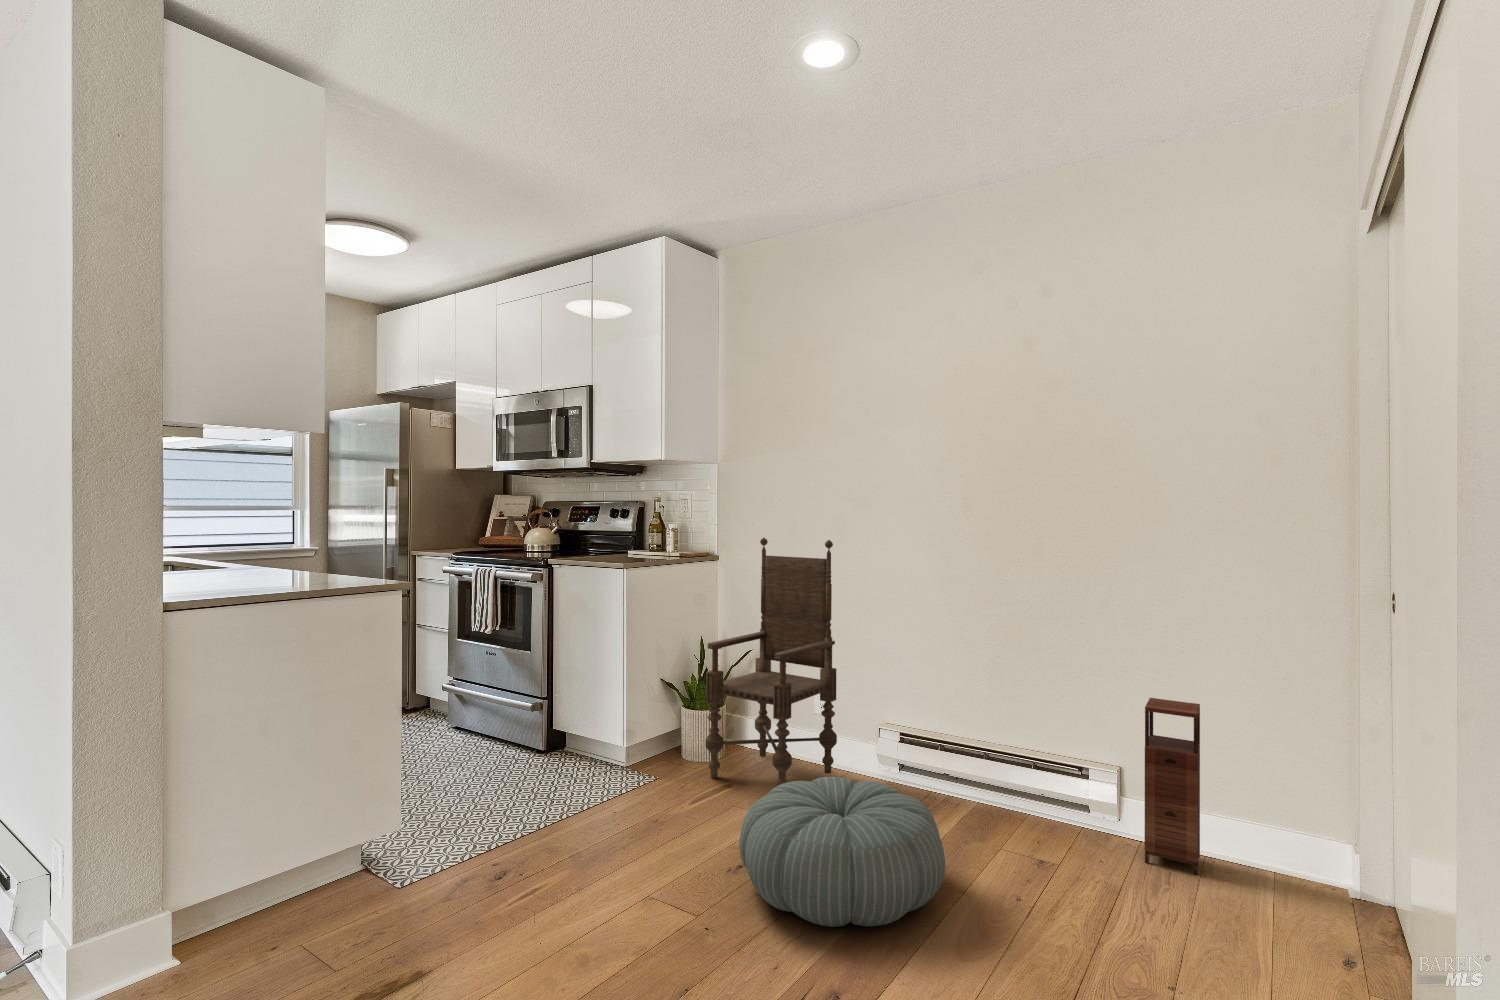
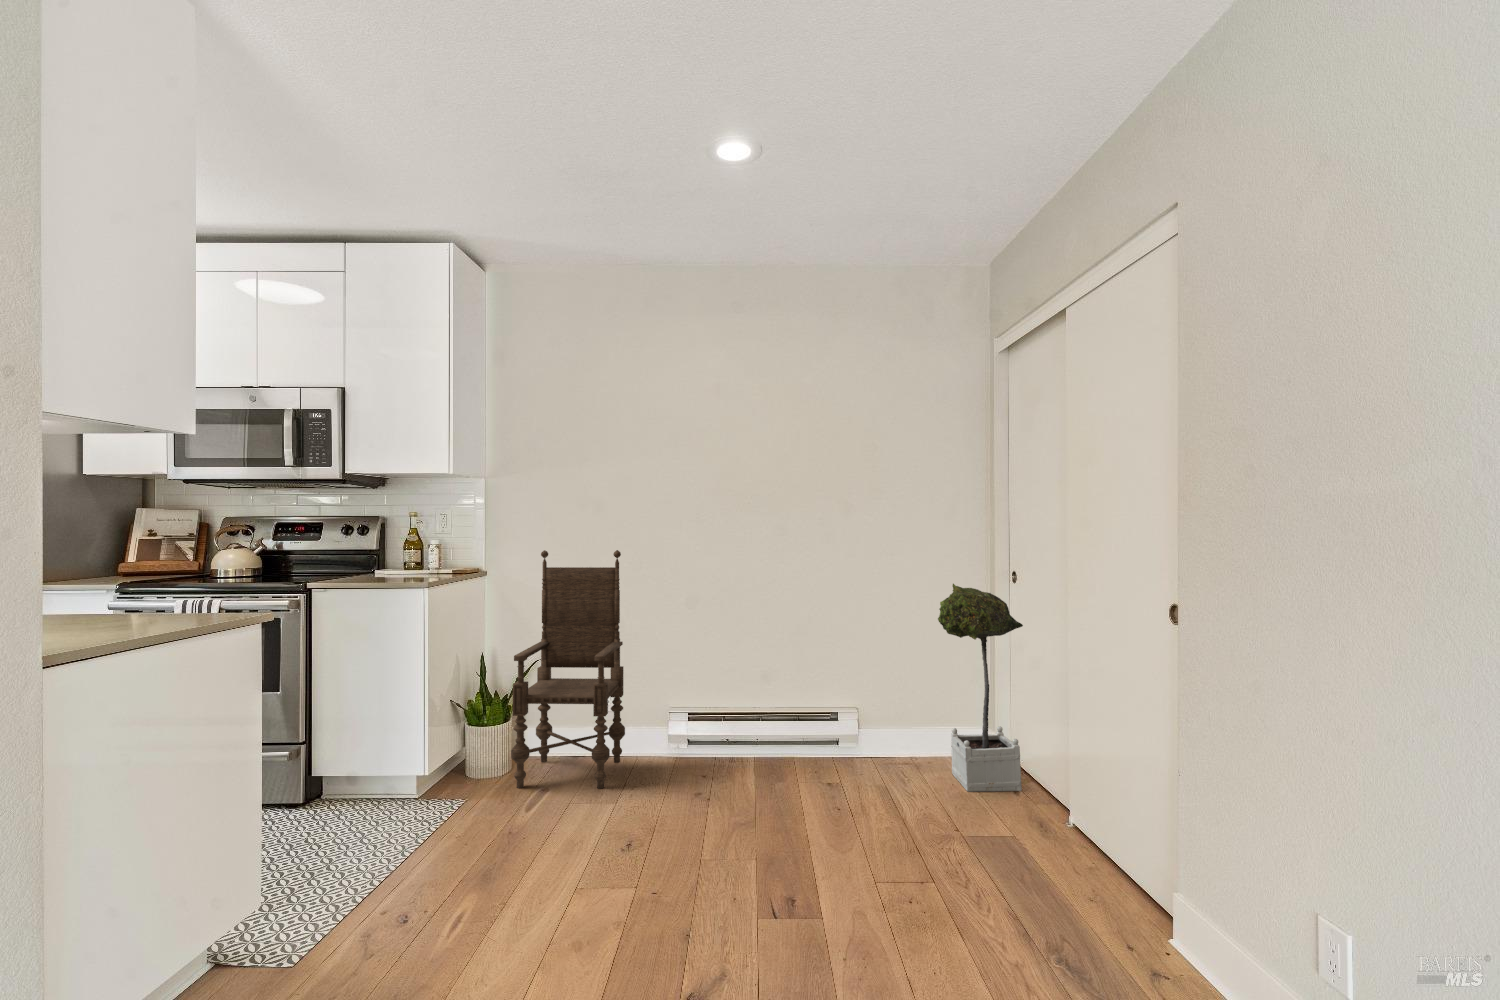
potted tree: none [1225,608,1388,967] -> present [938,584,1023,792]
storage cabinet: present [1145,698,1200,875] -> none [875,654,914,769]
pouf: present [739,777,945,927] -> none [638,746,802,858]

